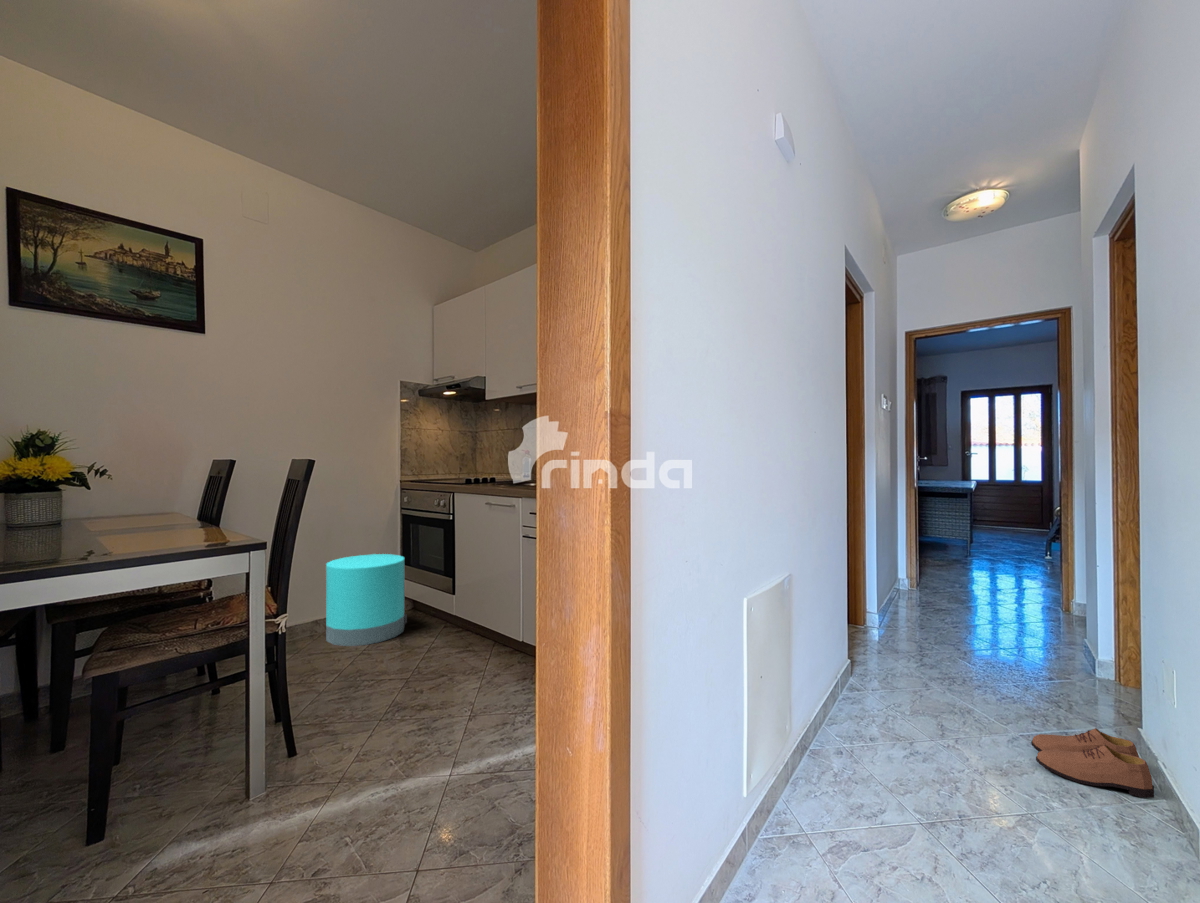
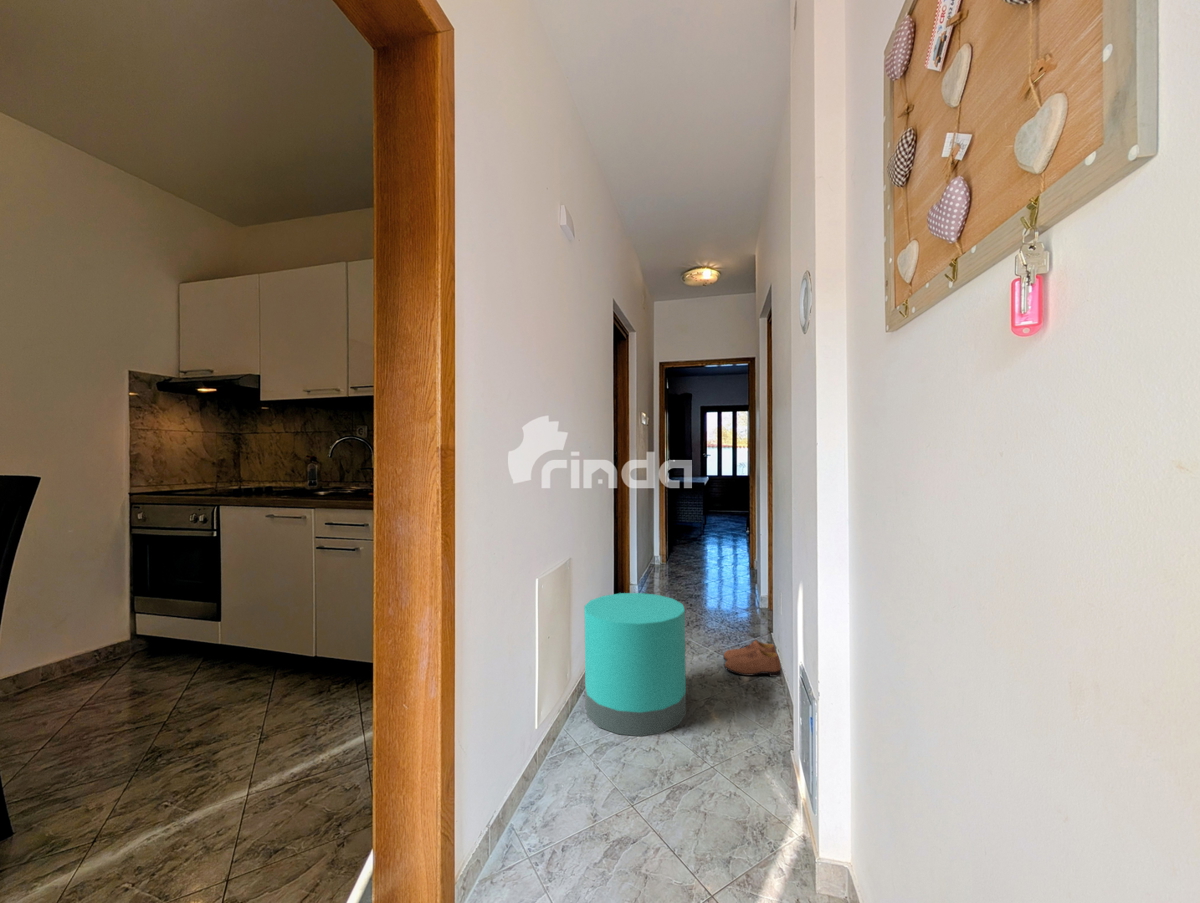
trash can: present [326,554,407,646] -> present [584,593,686,736]

